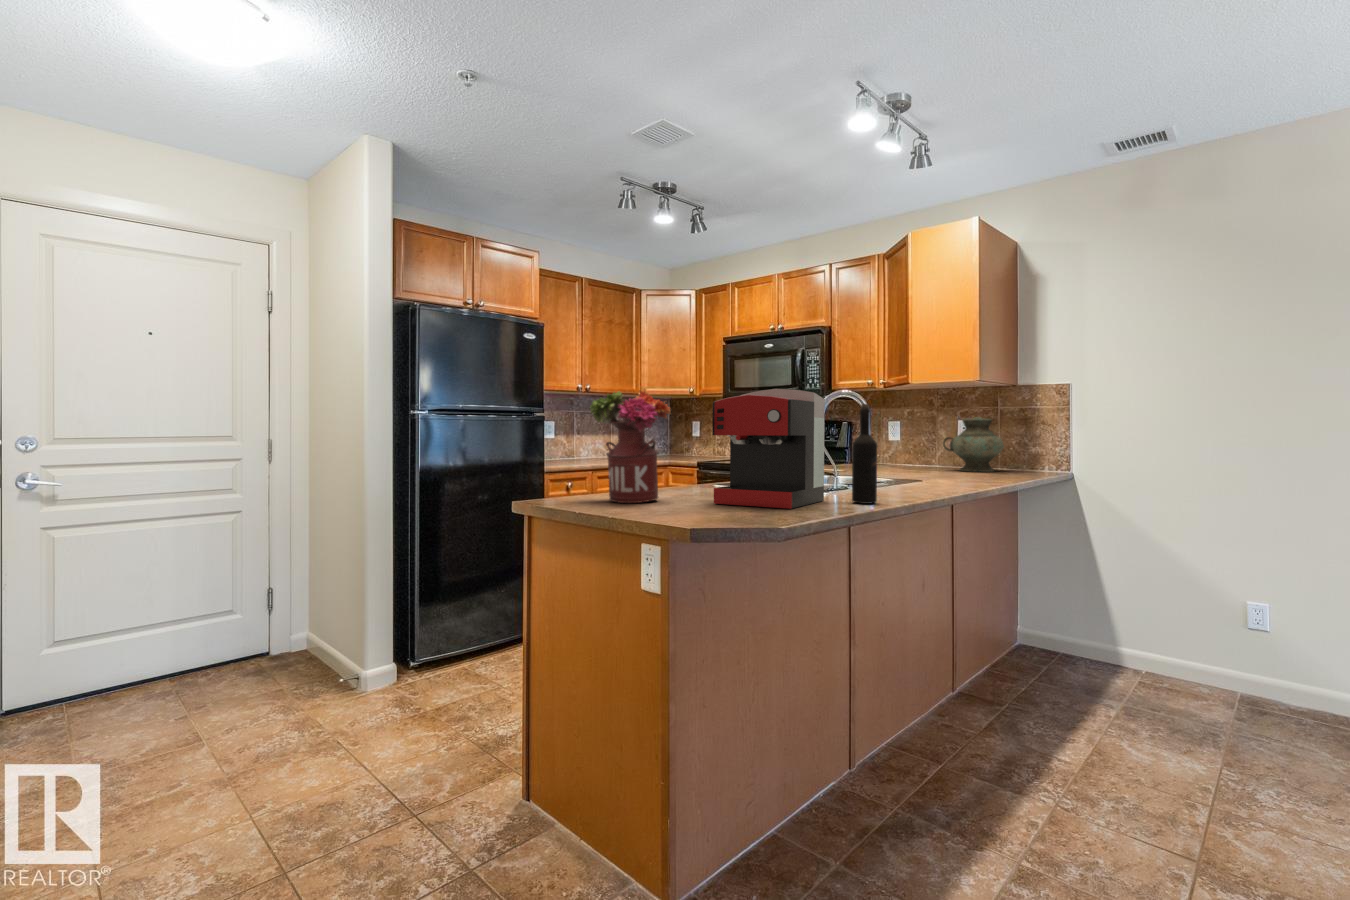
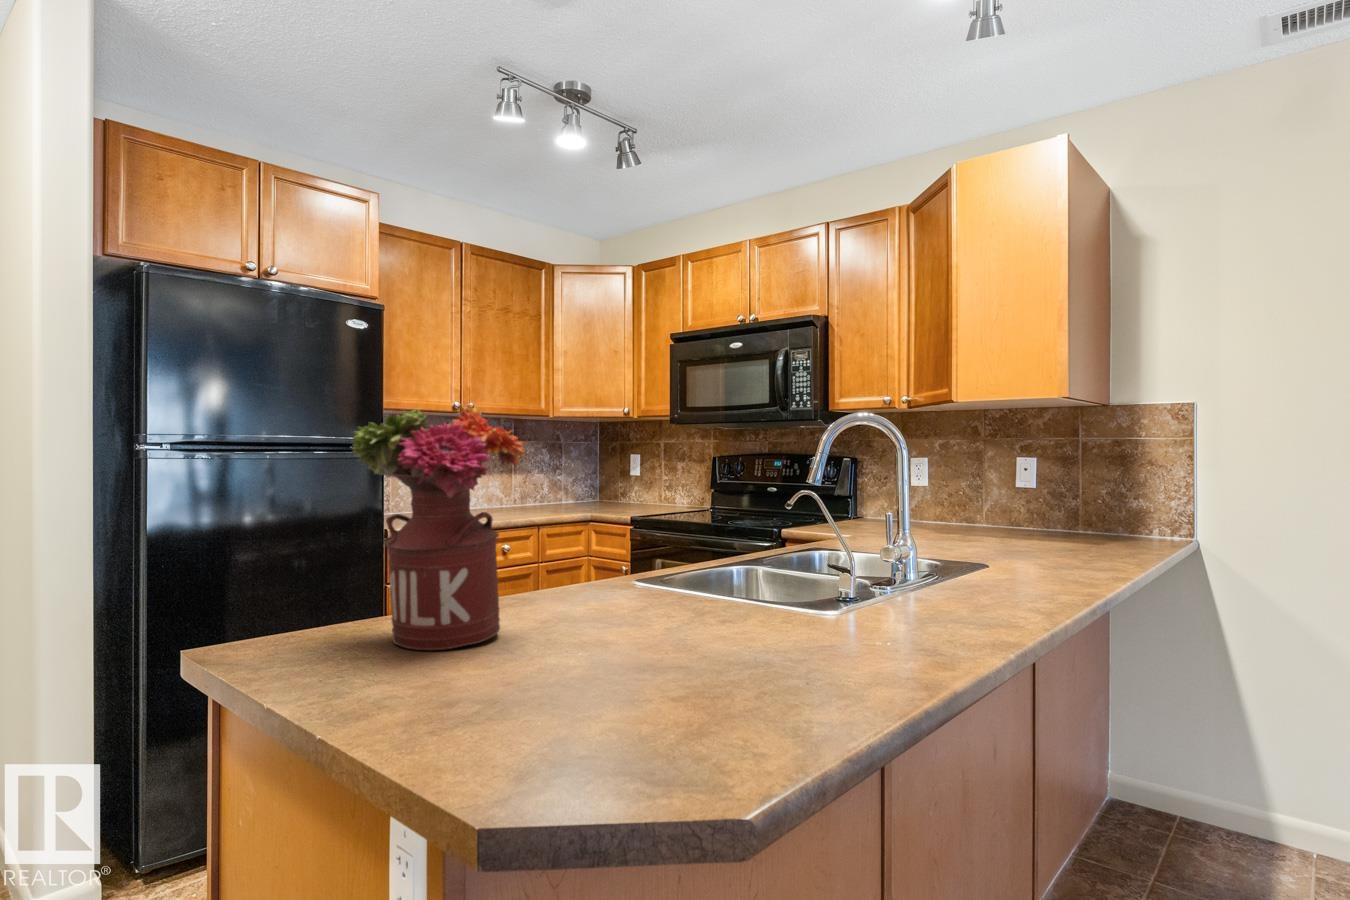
coffee maker: present [712,389,825,509] -> none [608,406,839,673]
wine bottle: present [852,404,877,504] -> none [898,437,950,646]
vase: present [943,417,1005,472] -> none [999,452,1104,536]

